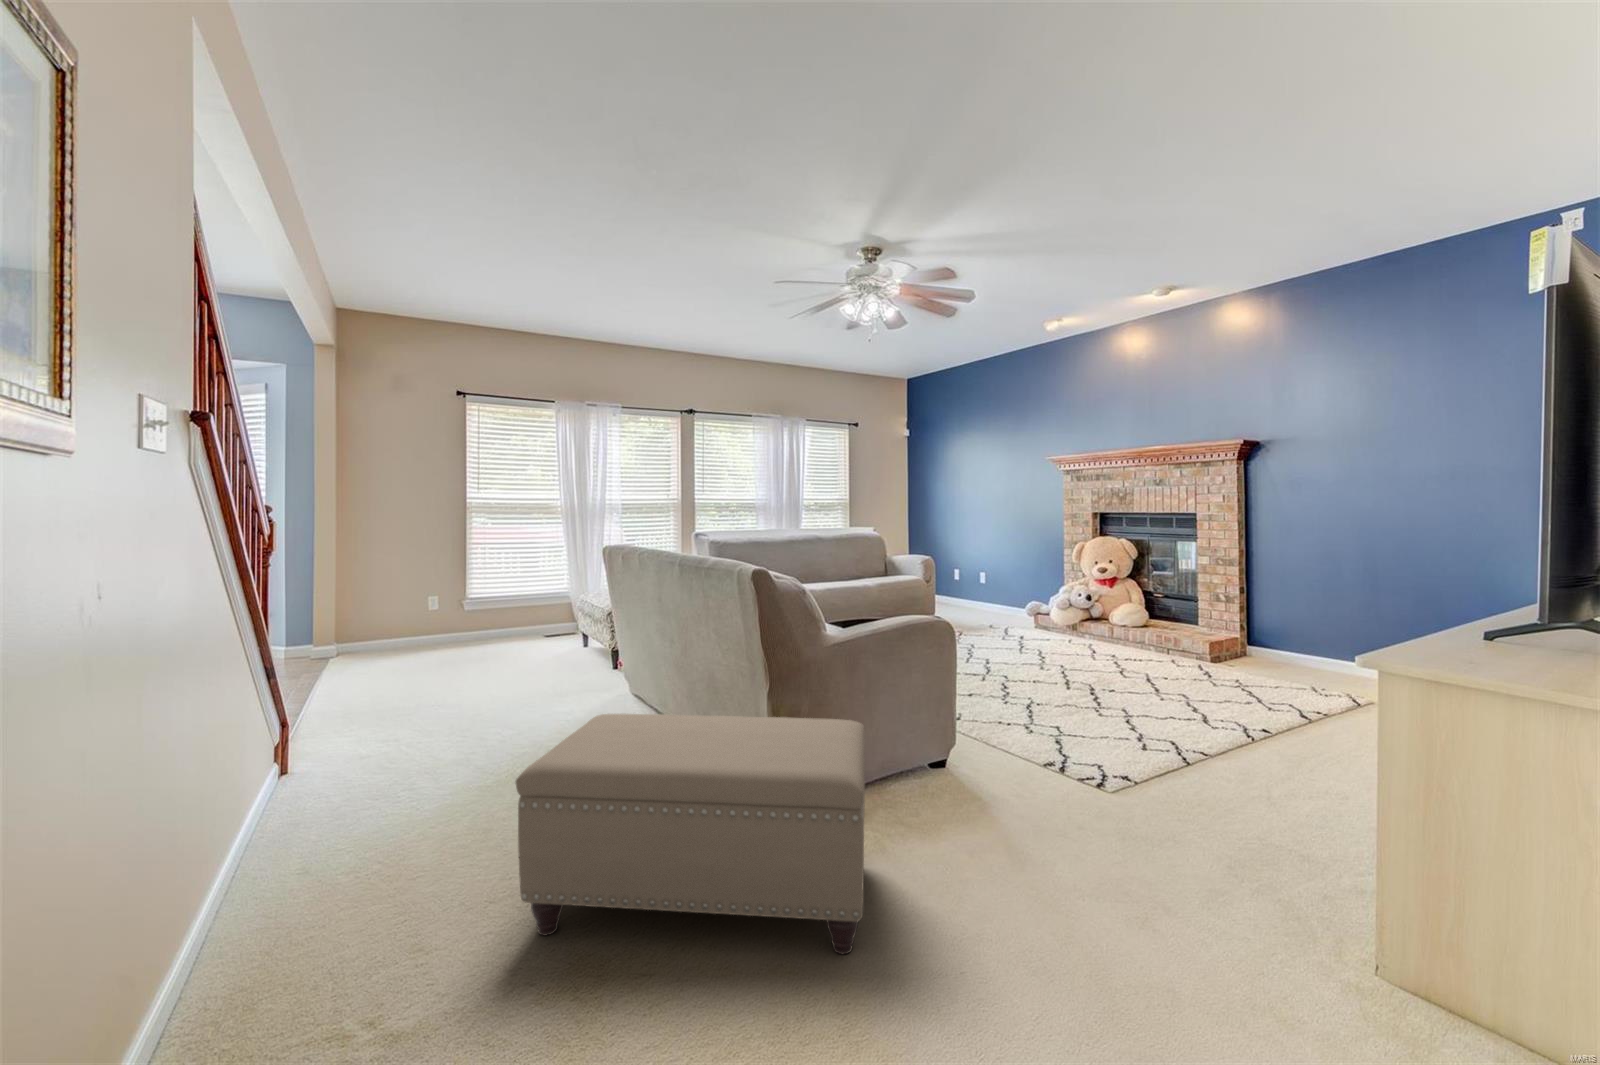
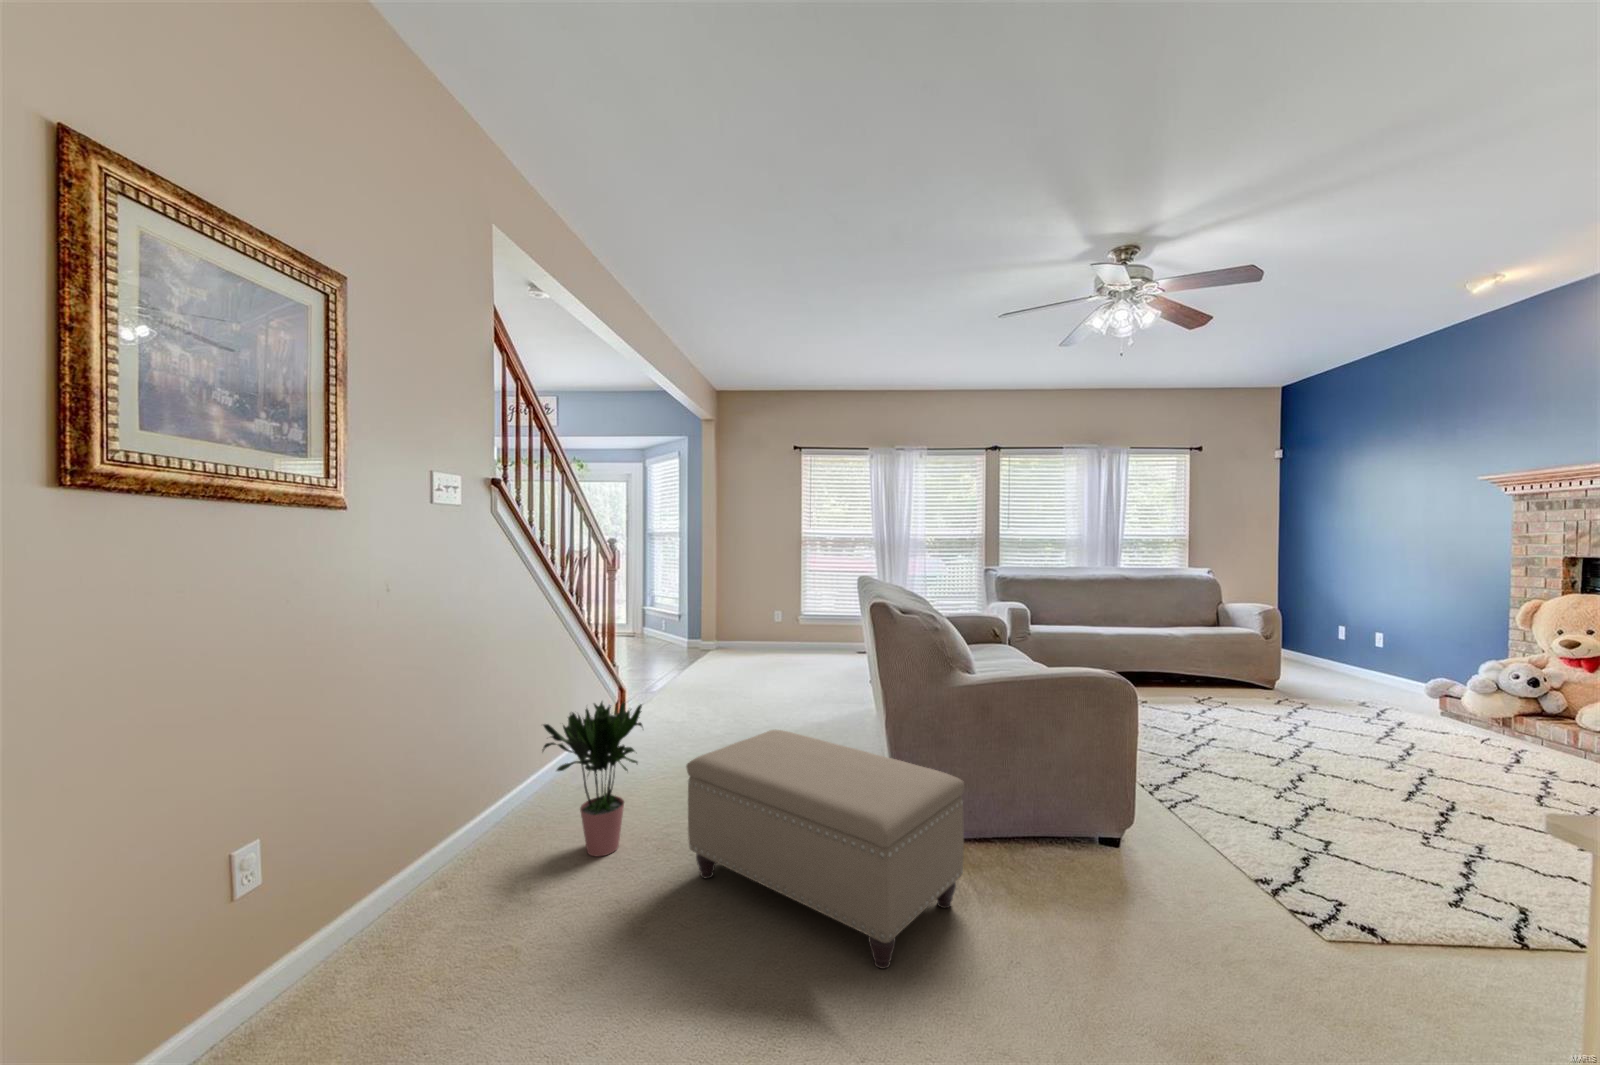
potted plant: none [187,687,411,970] -> present [542,702,642,856]

